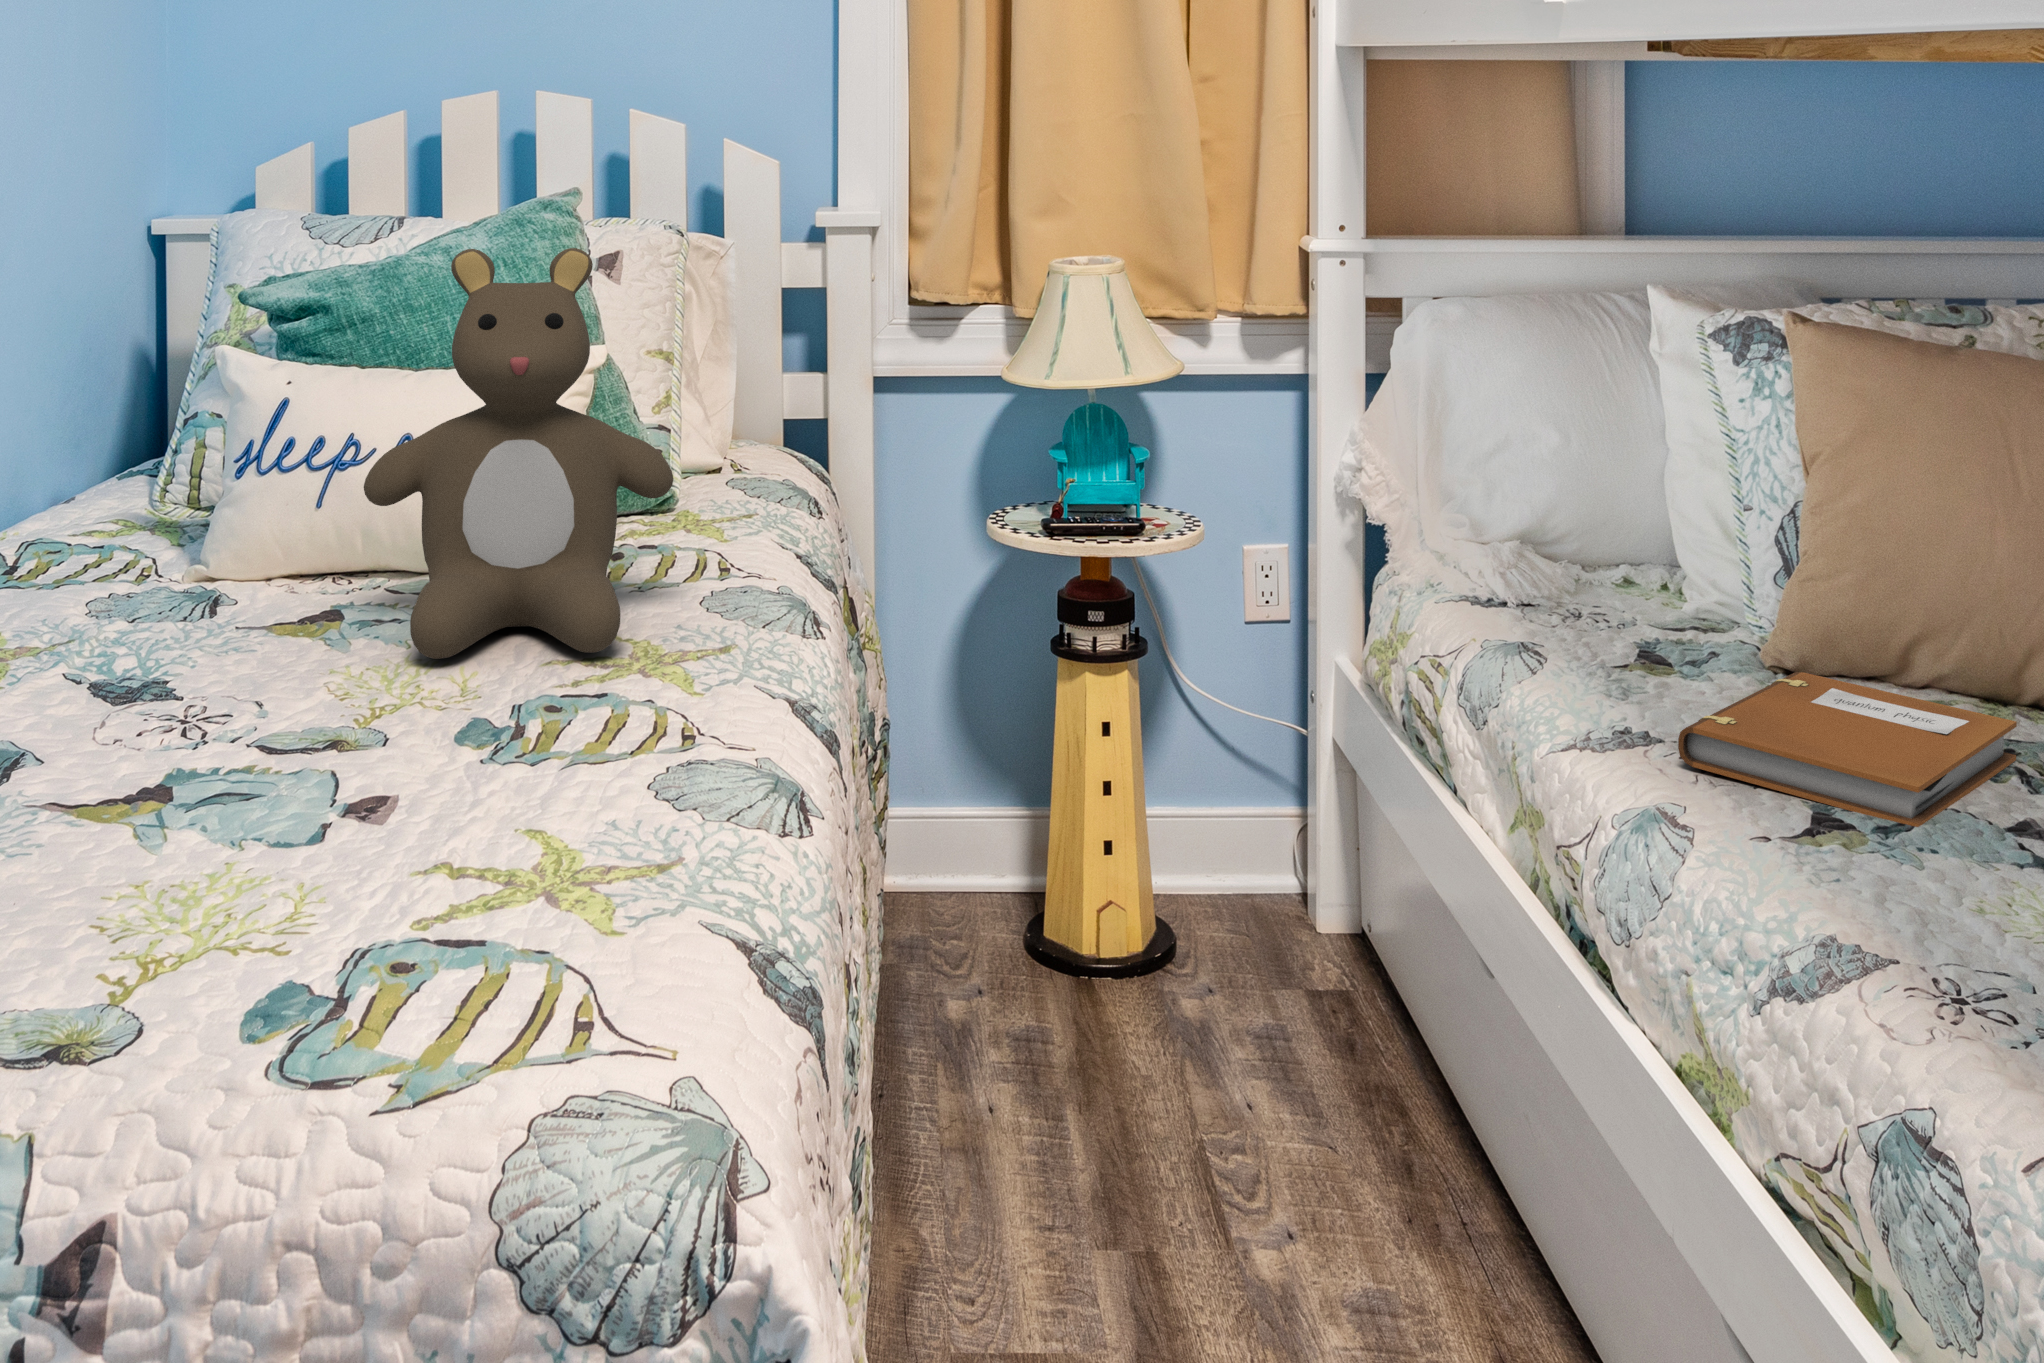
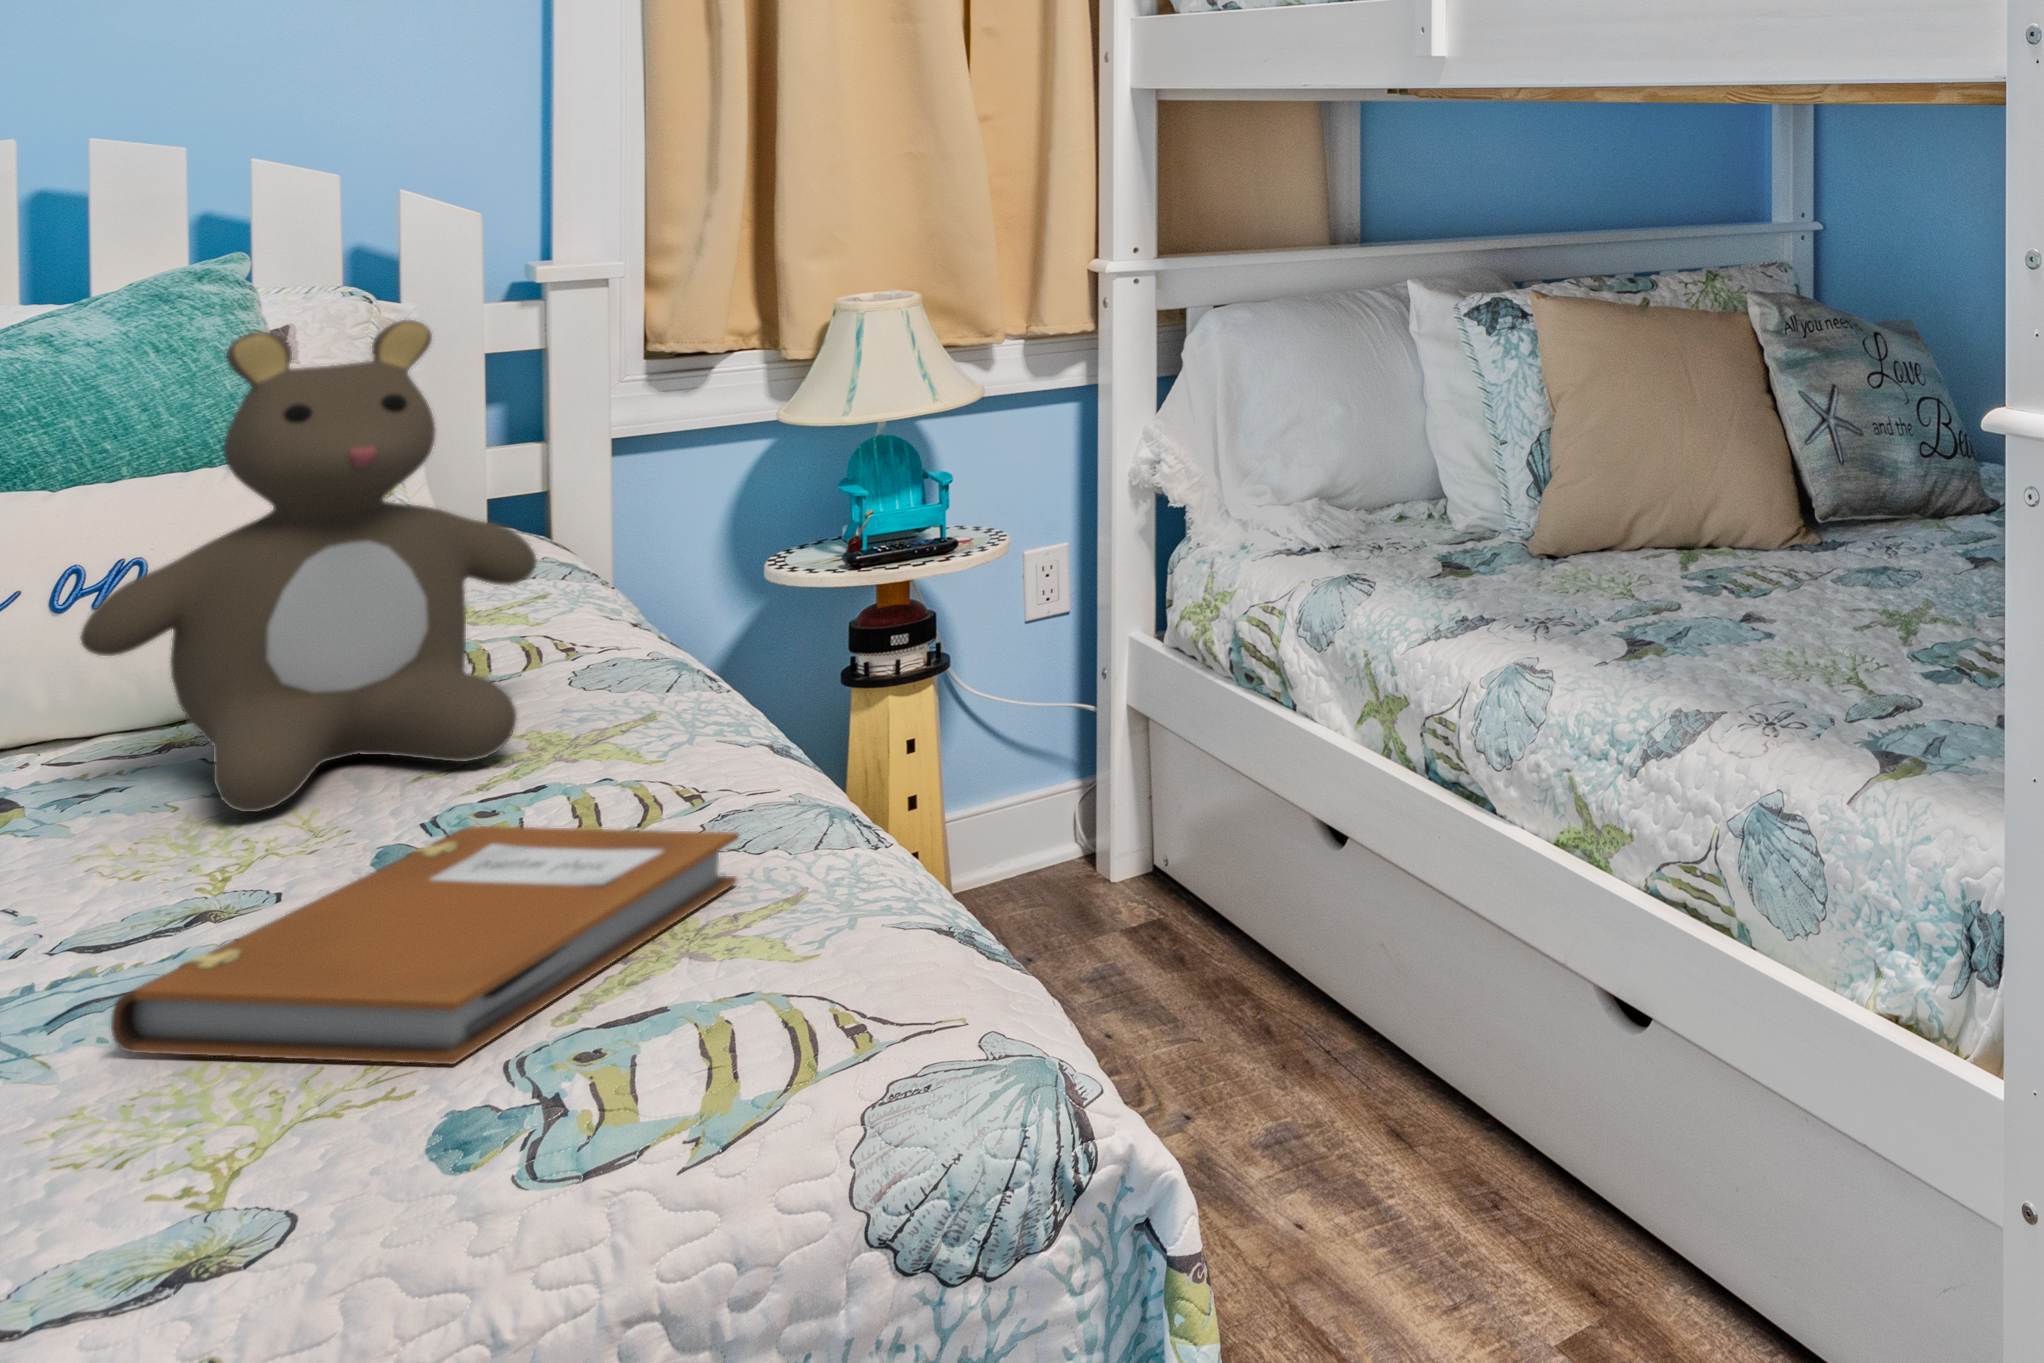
notebook: present [1678,672,2017,827] -> present [111,826,738,1064]

